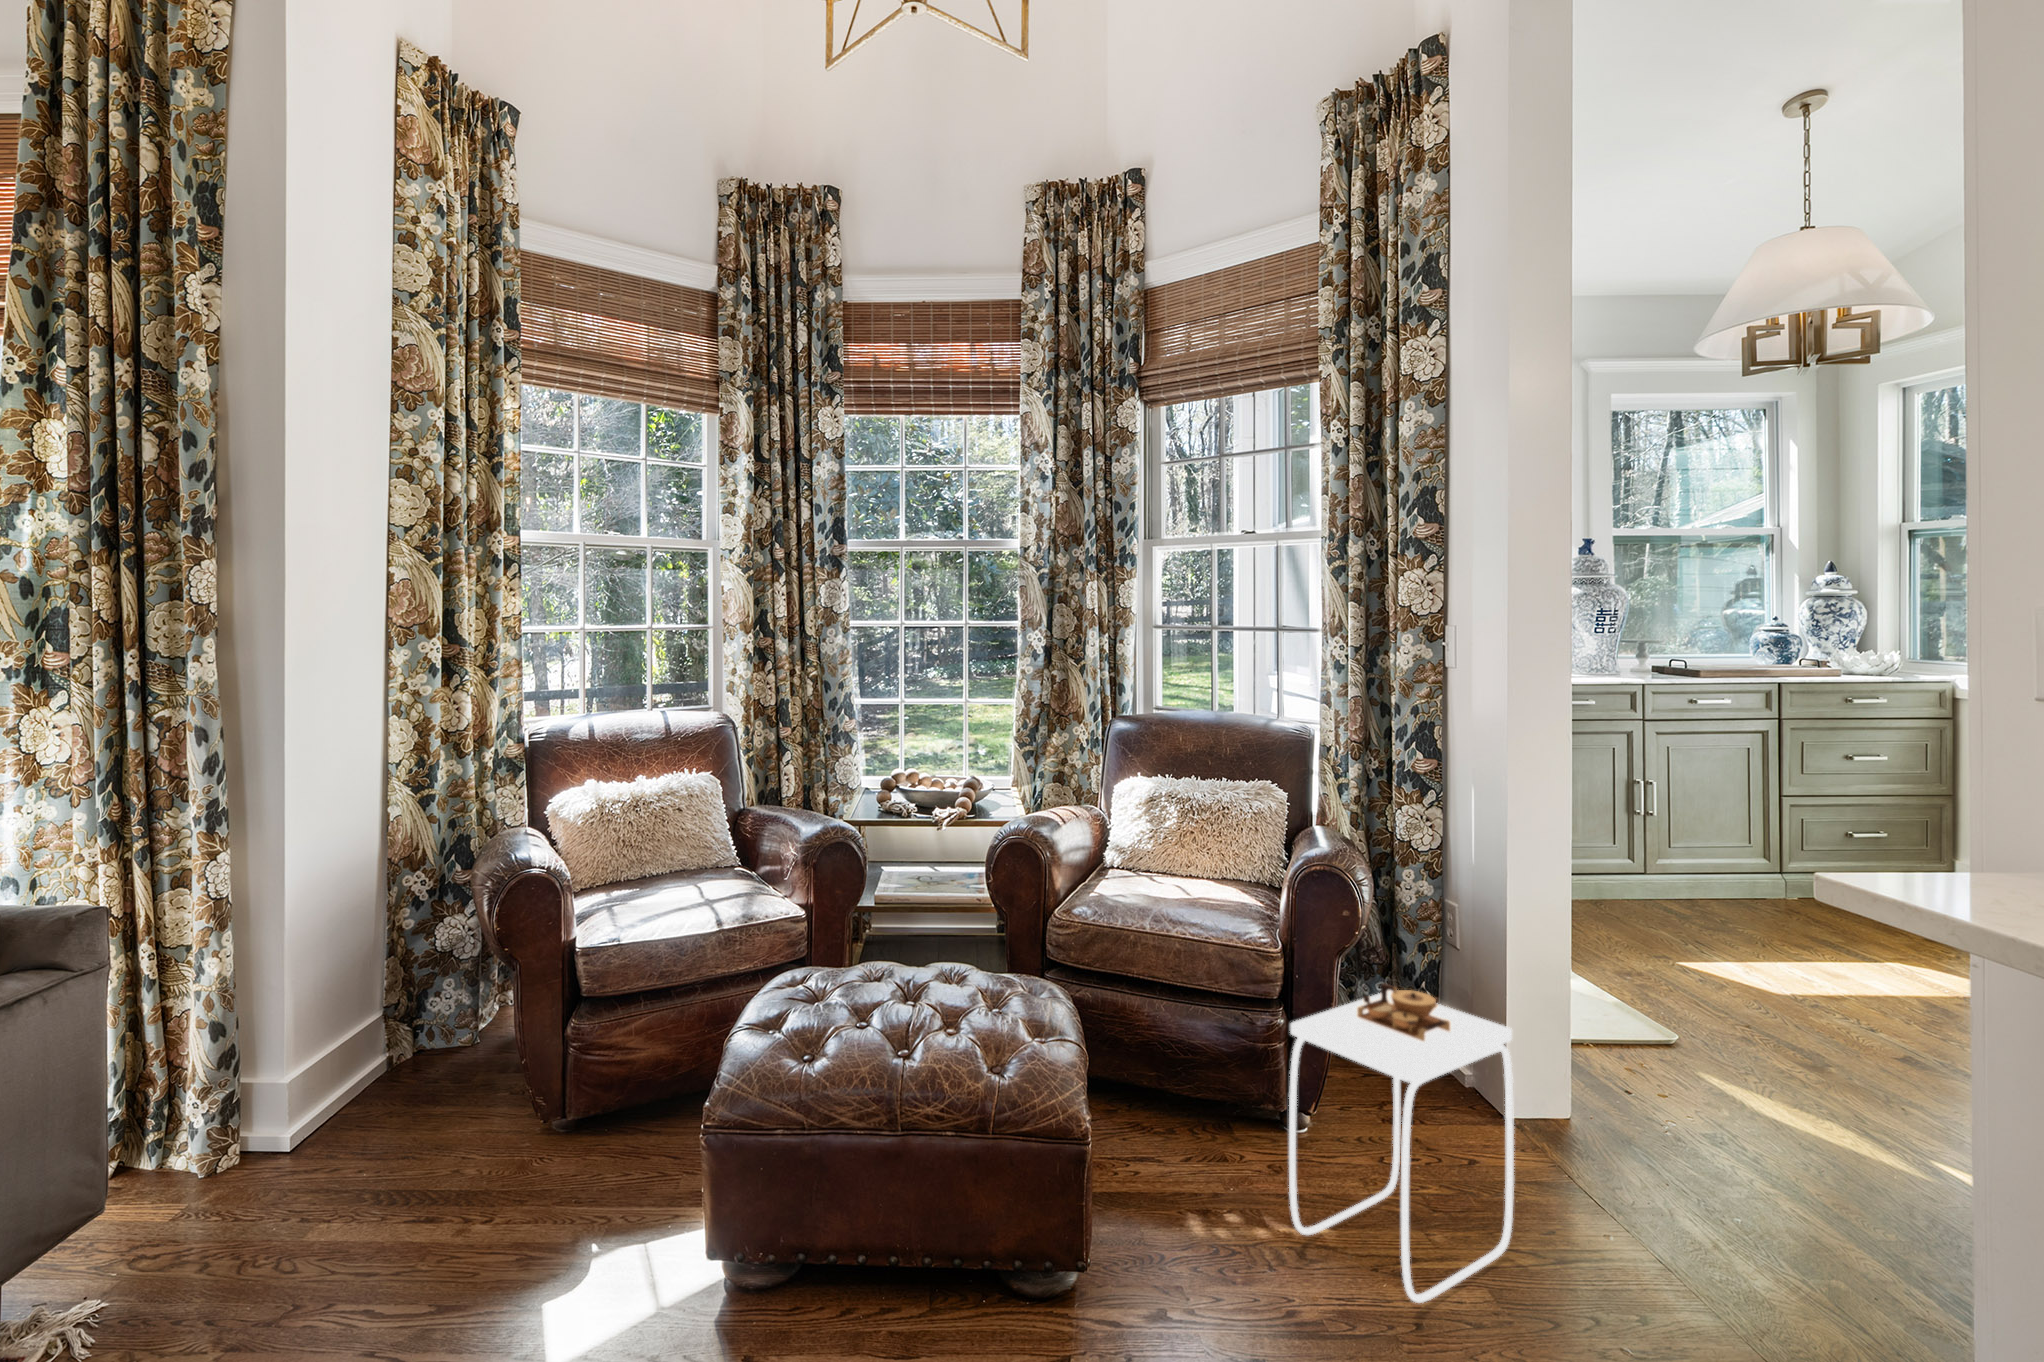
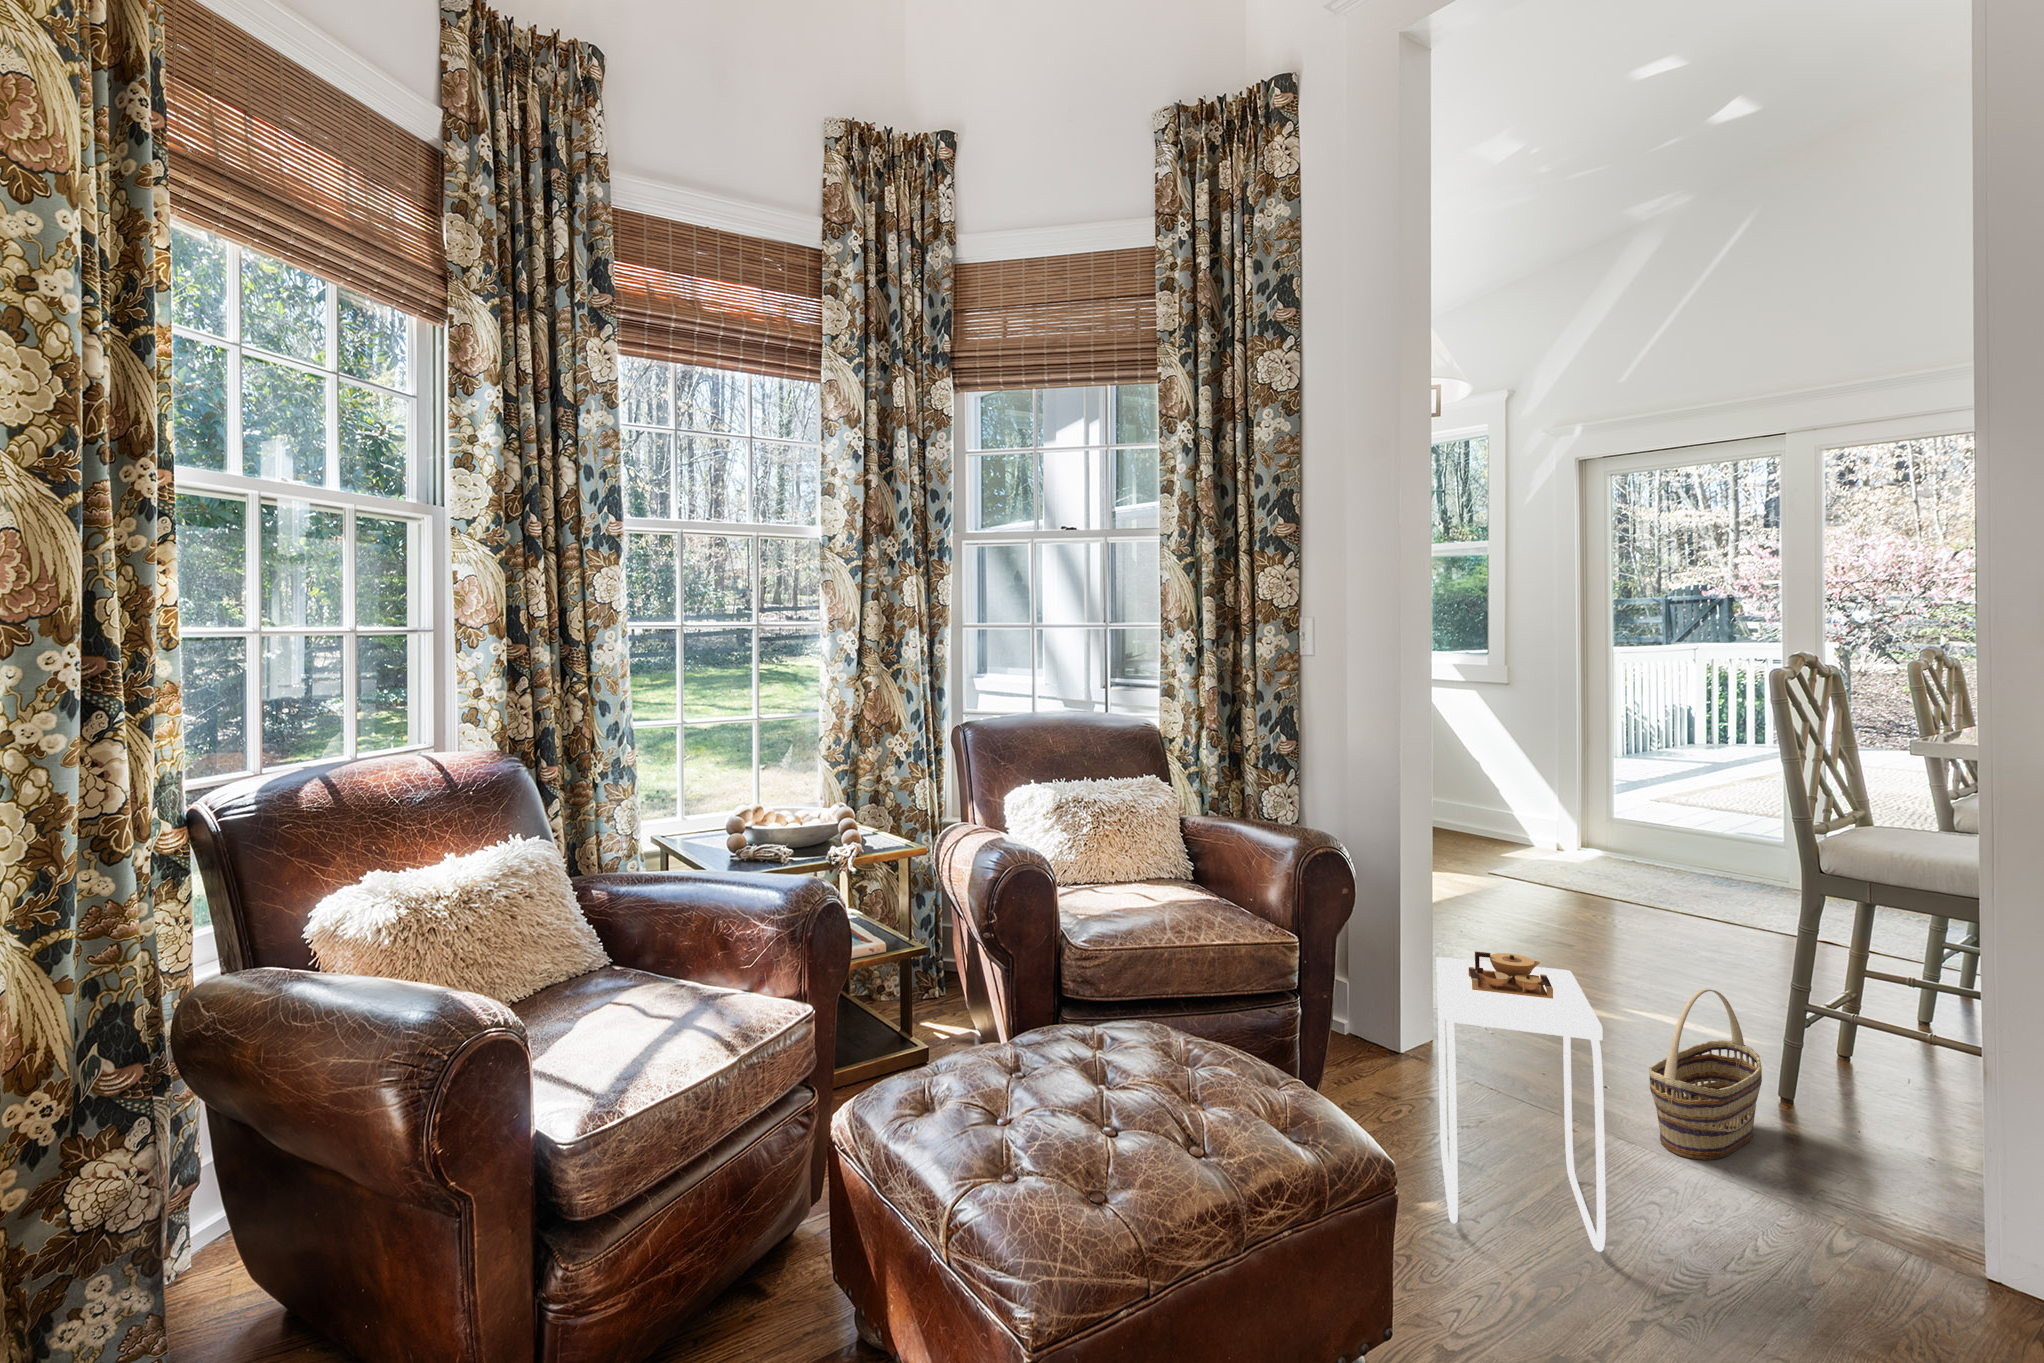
basket: none [1662,1103,1870,1308] -> present [1649,989,1762,1160]

